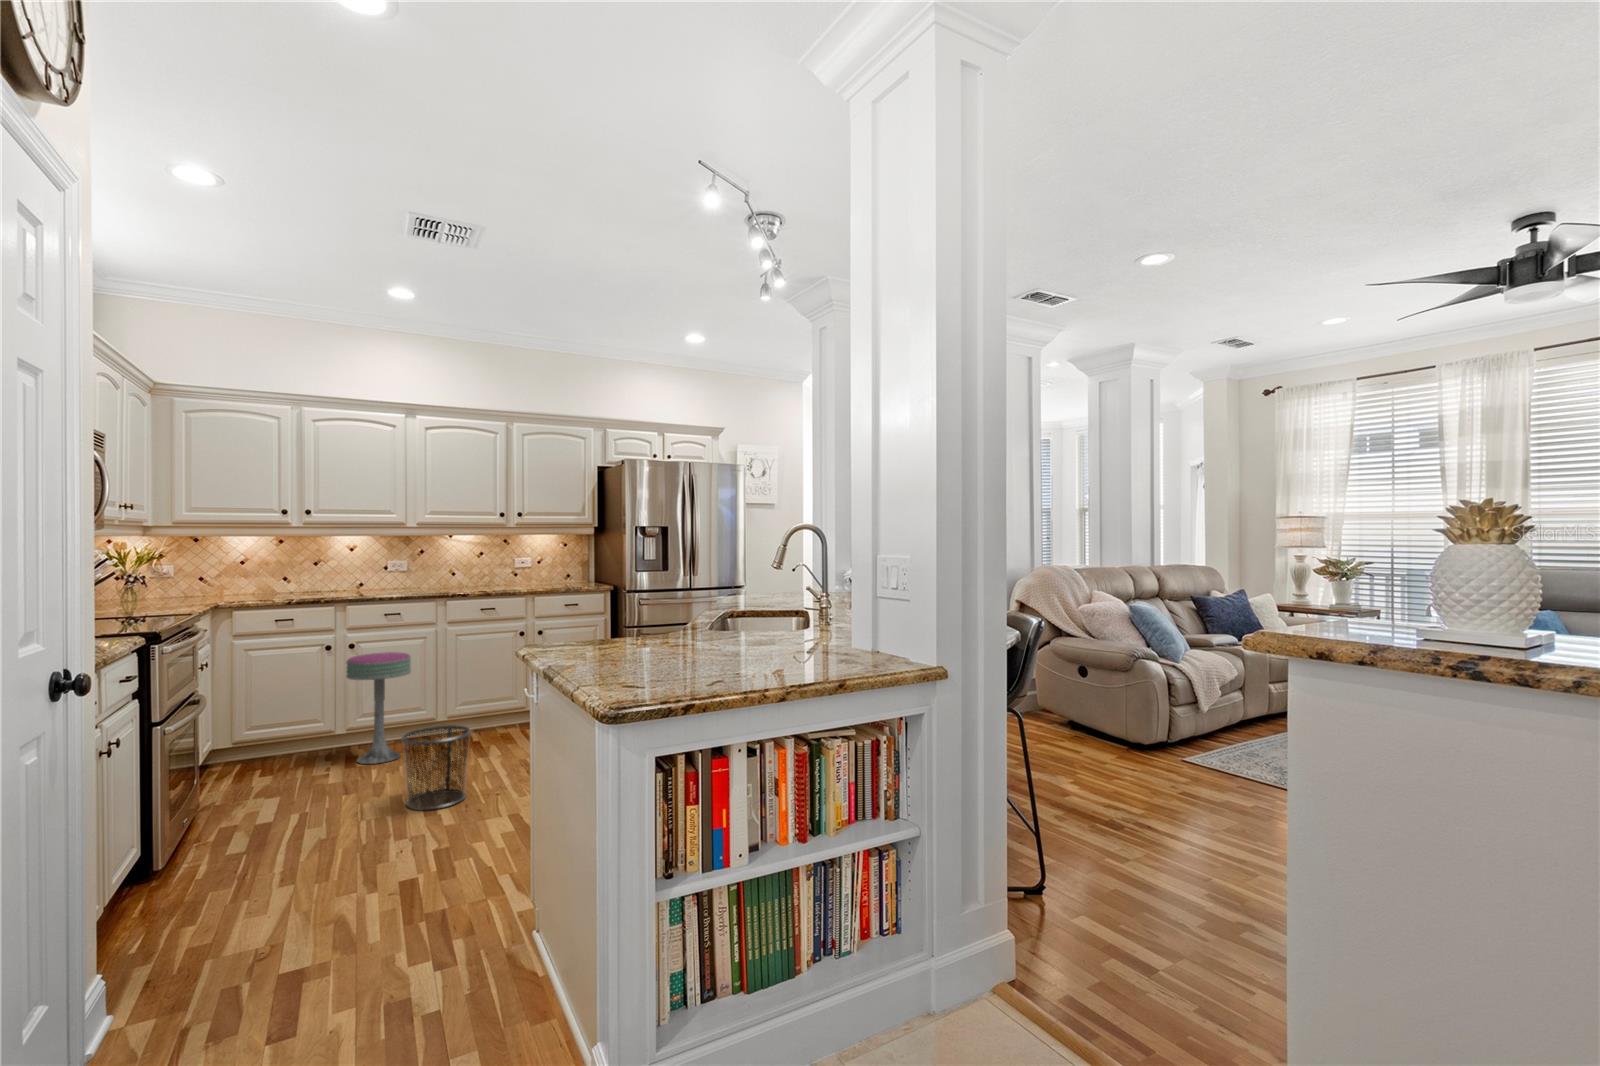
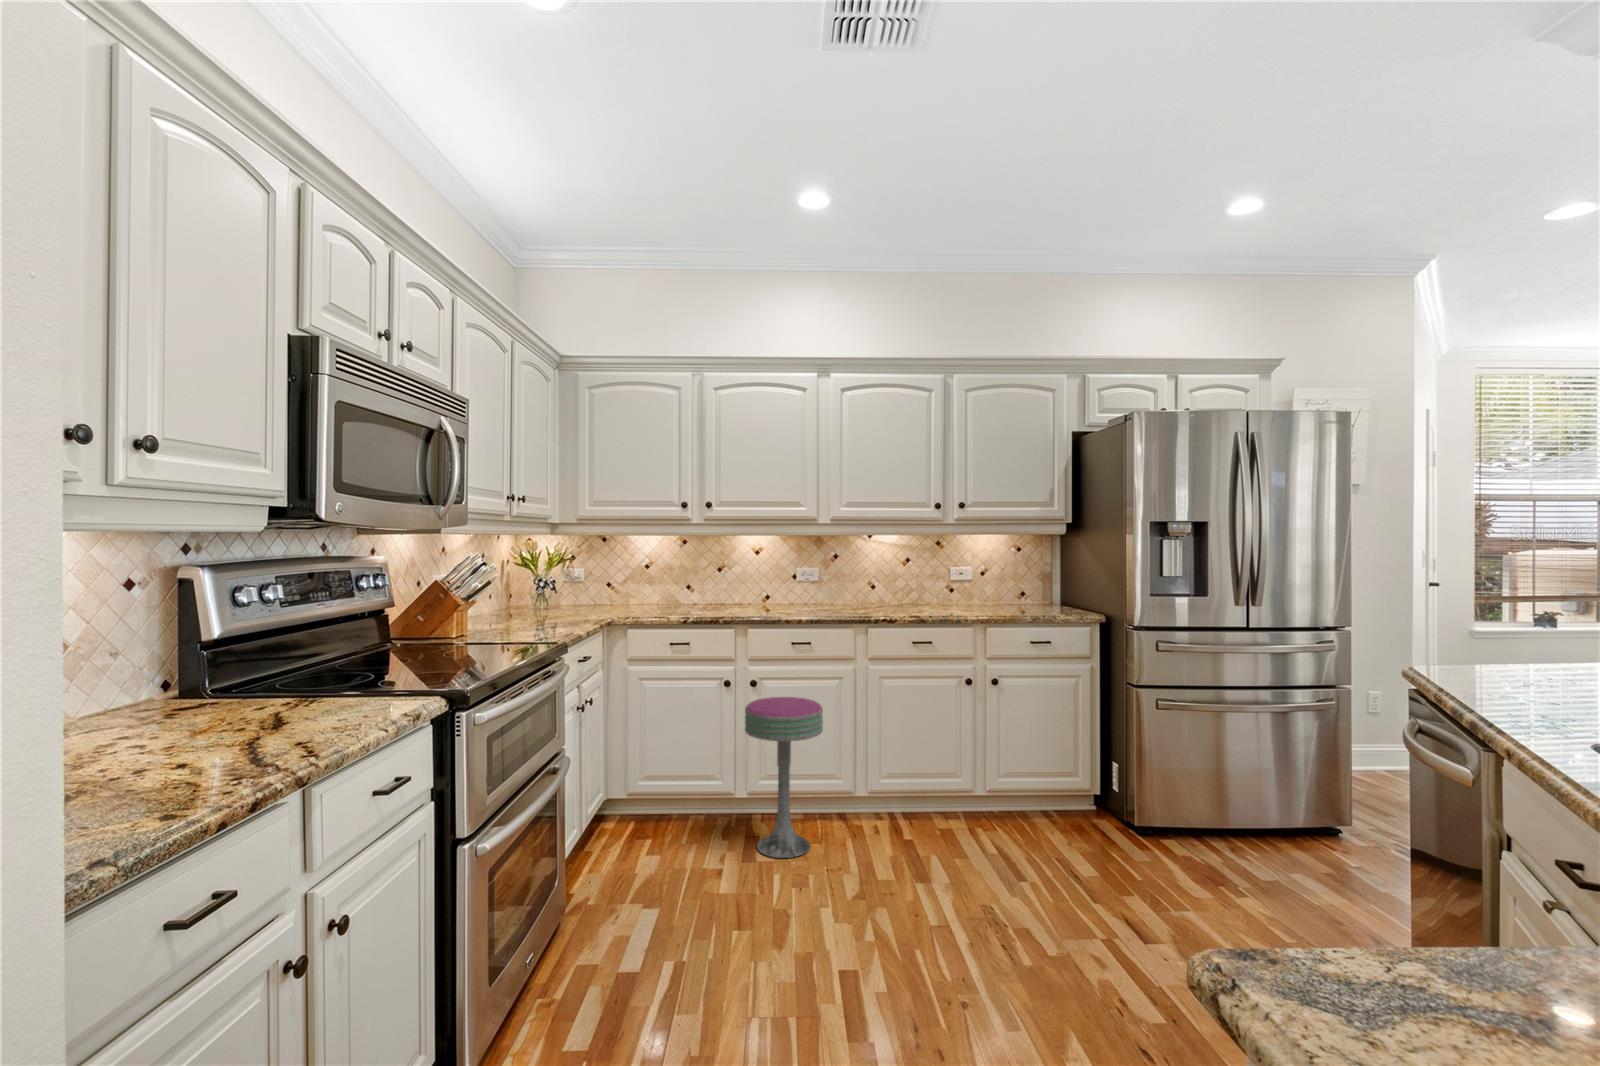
waste bin: present [401,725,471,810] -> none [806,852,913,1017]

